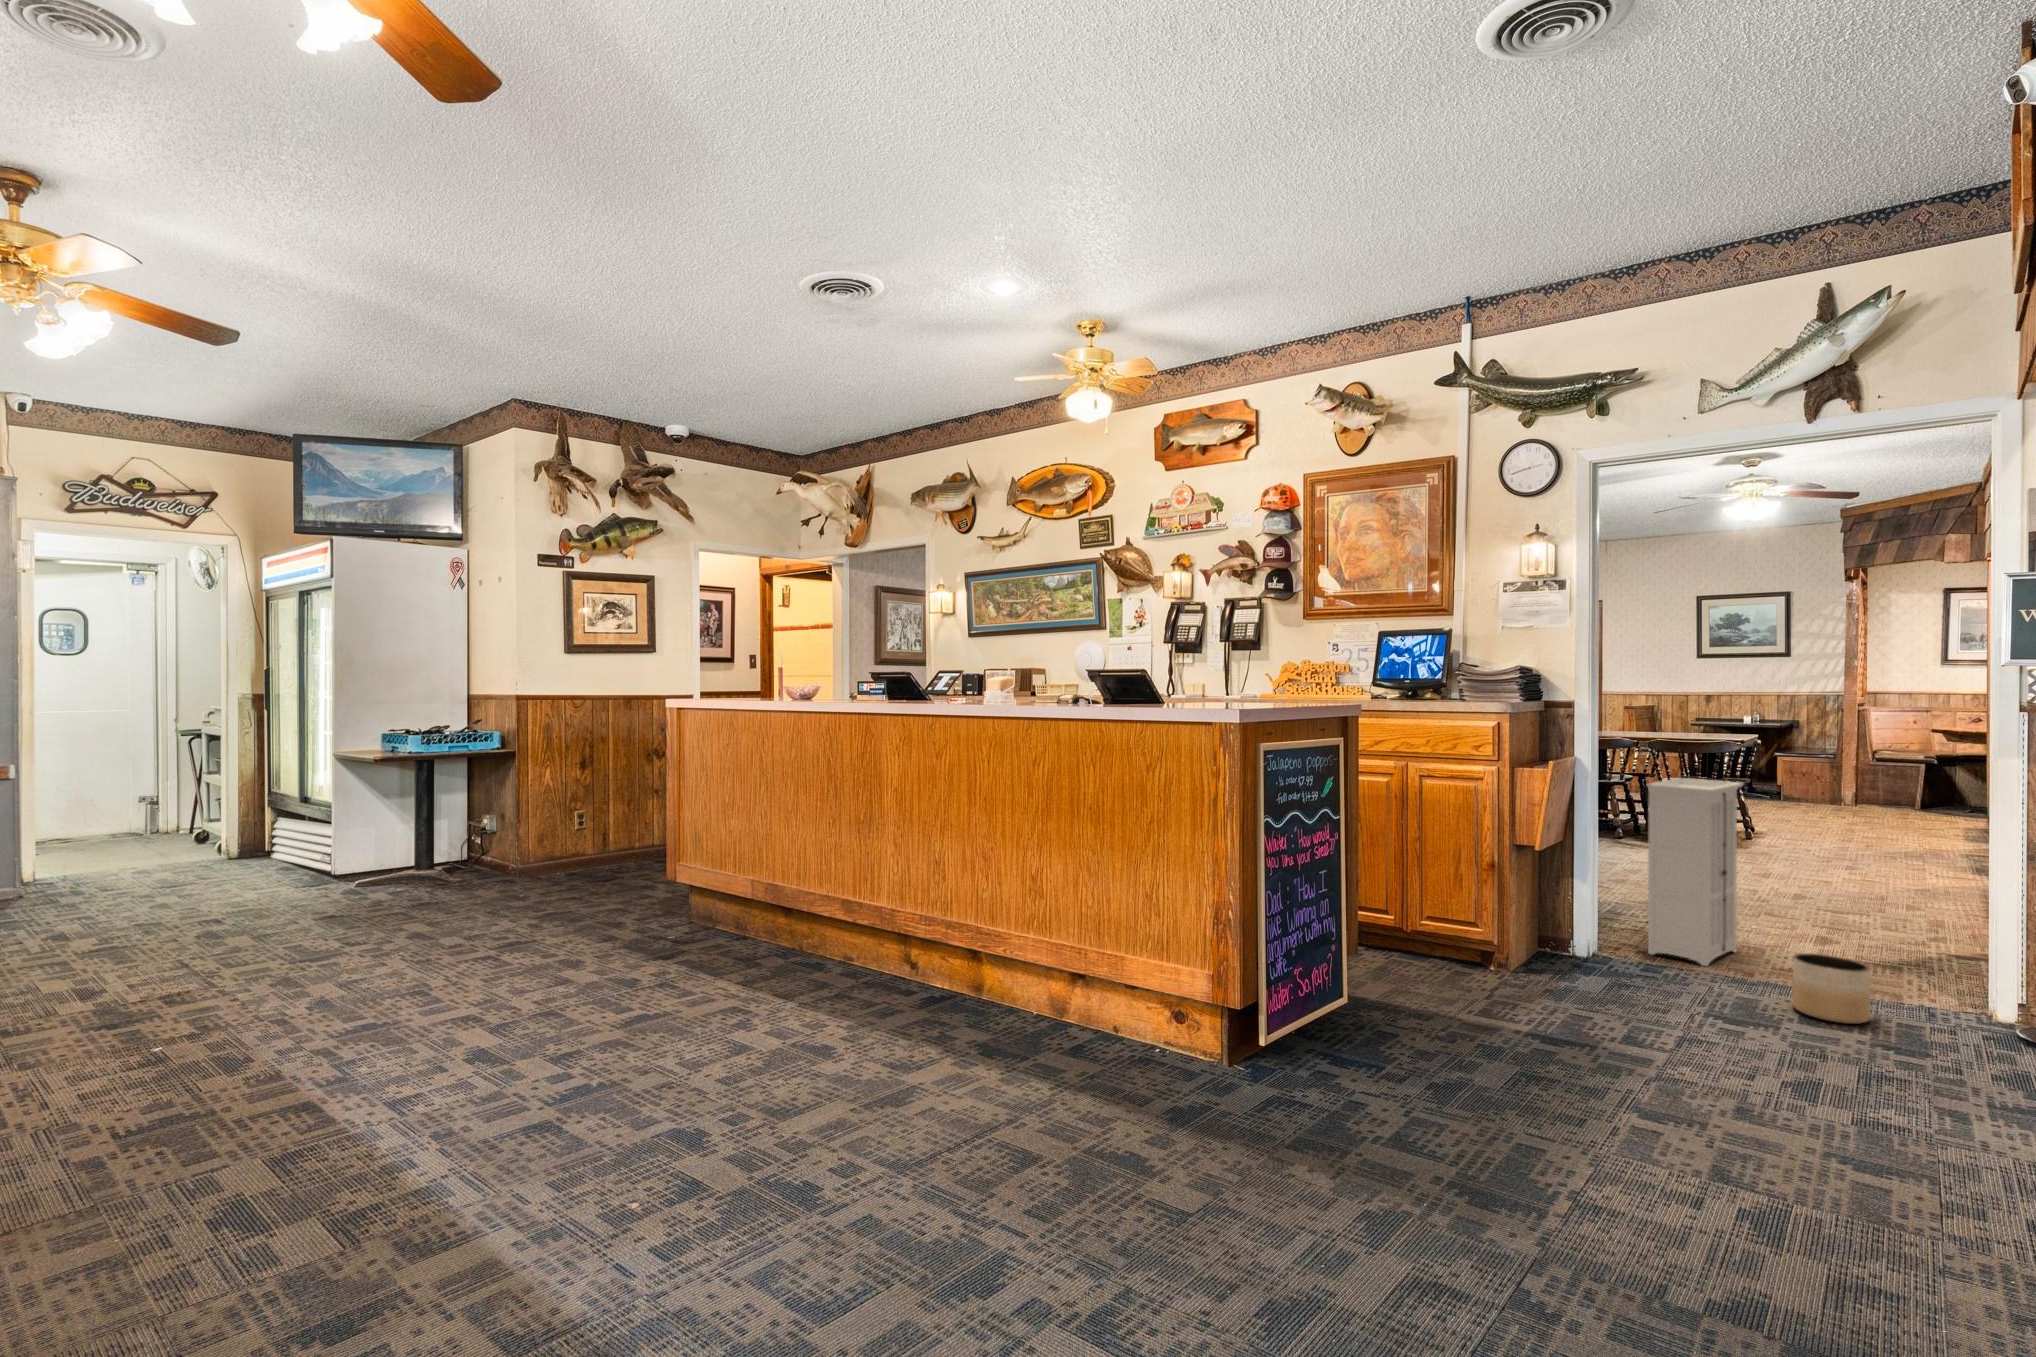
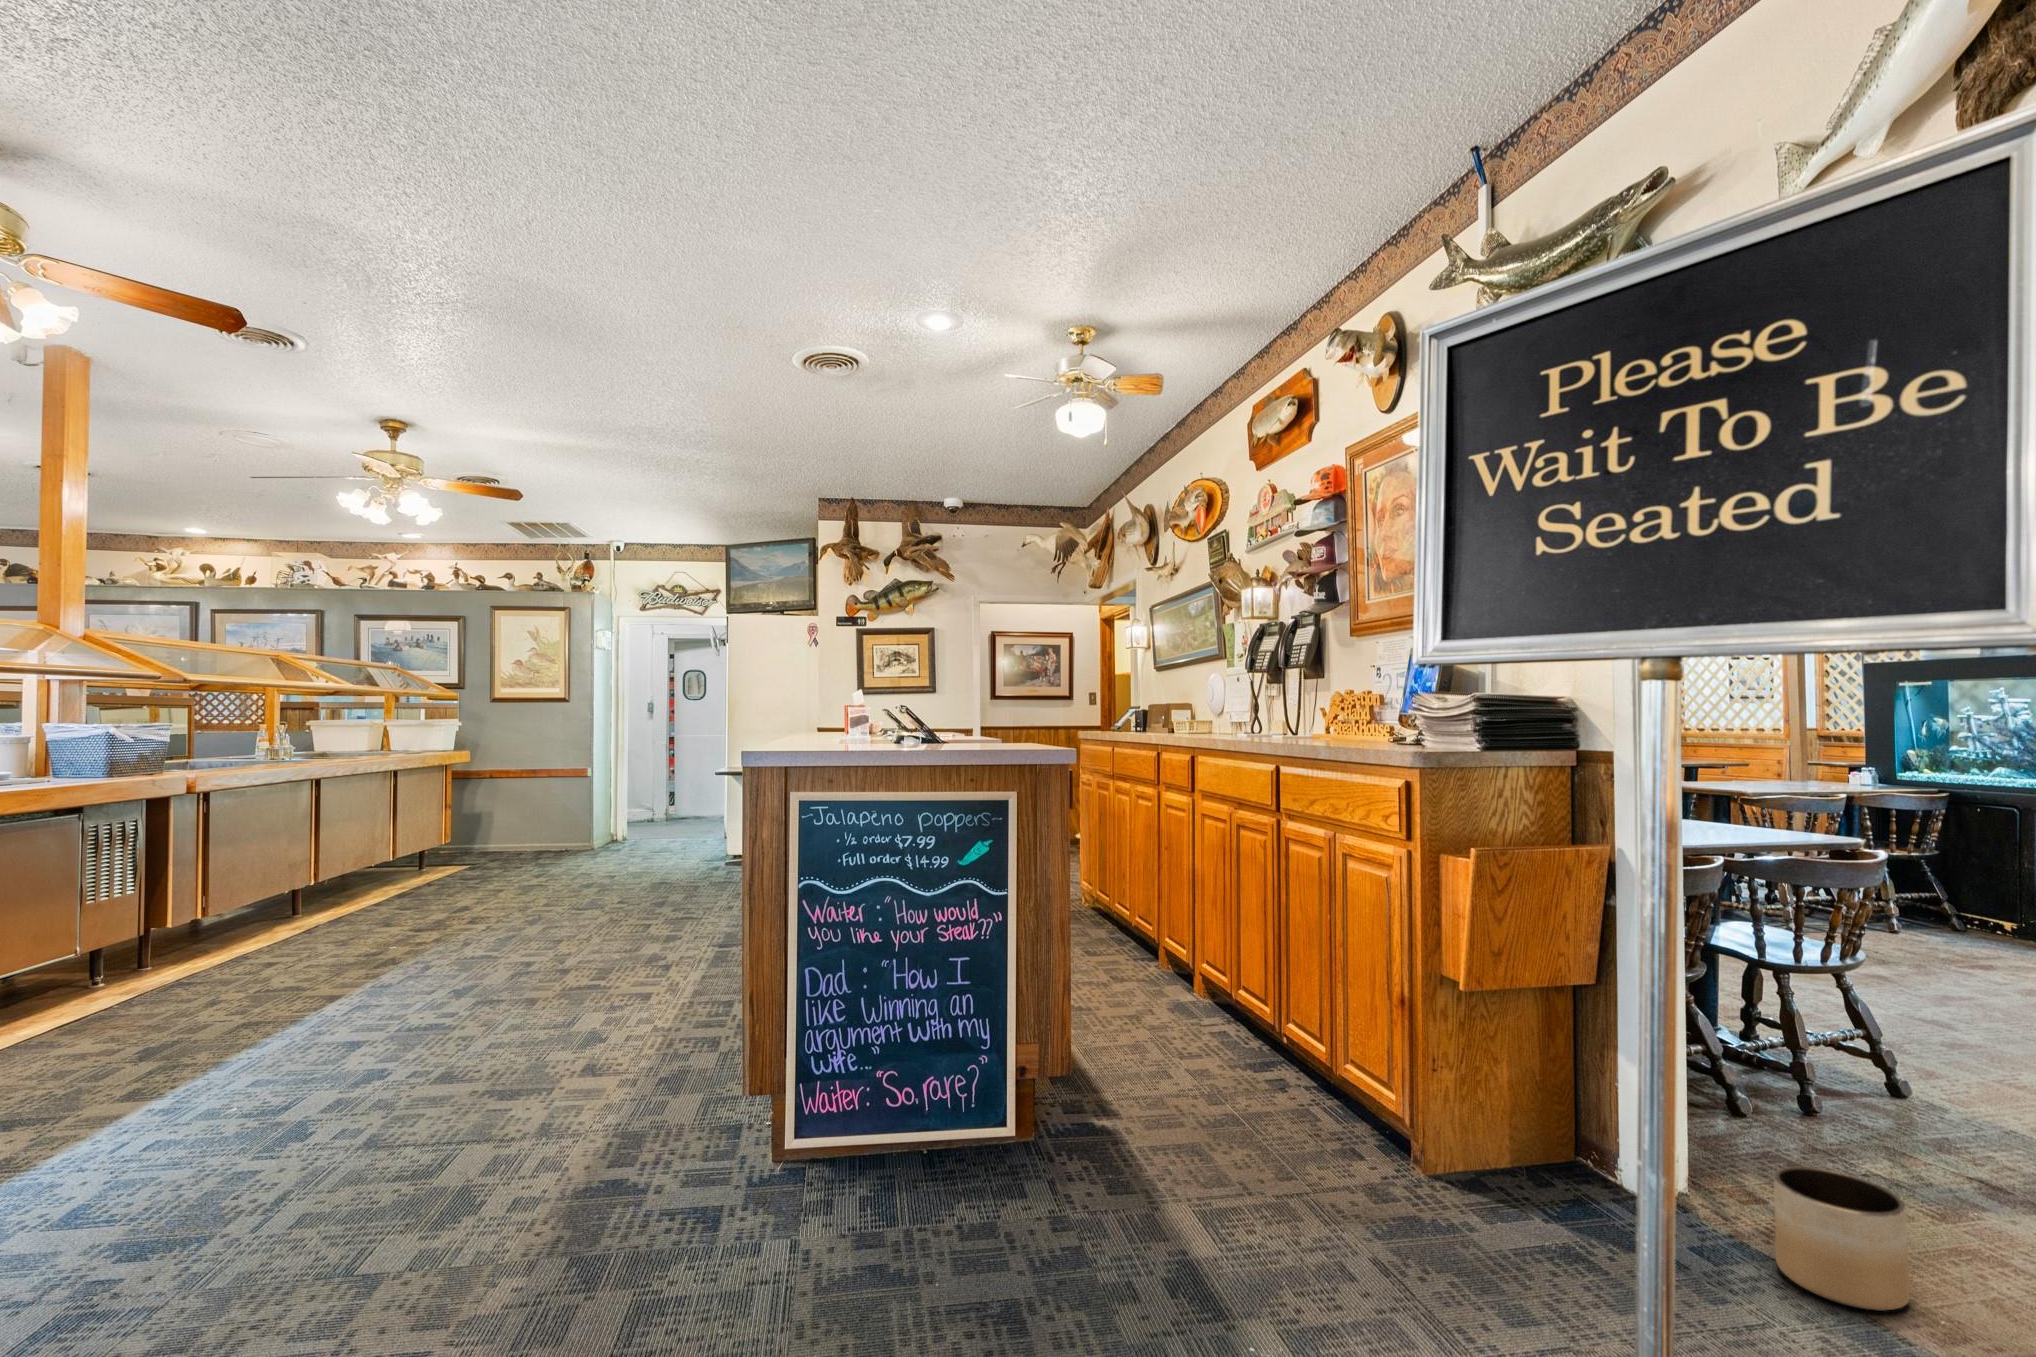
storage cabinet: present [1647,778,1743,966] -> none [1742,863,1972,1185]

